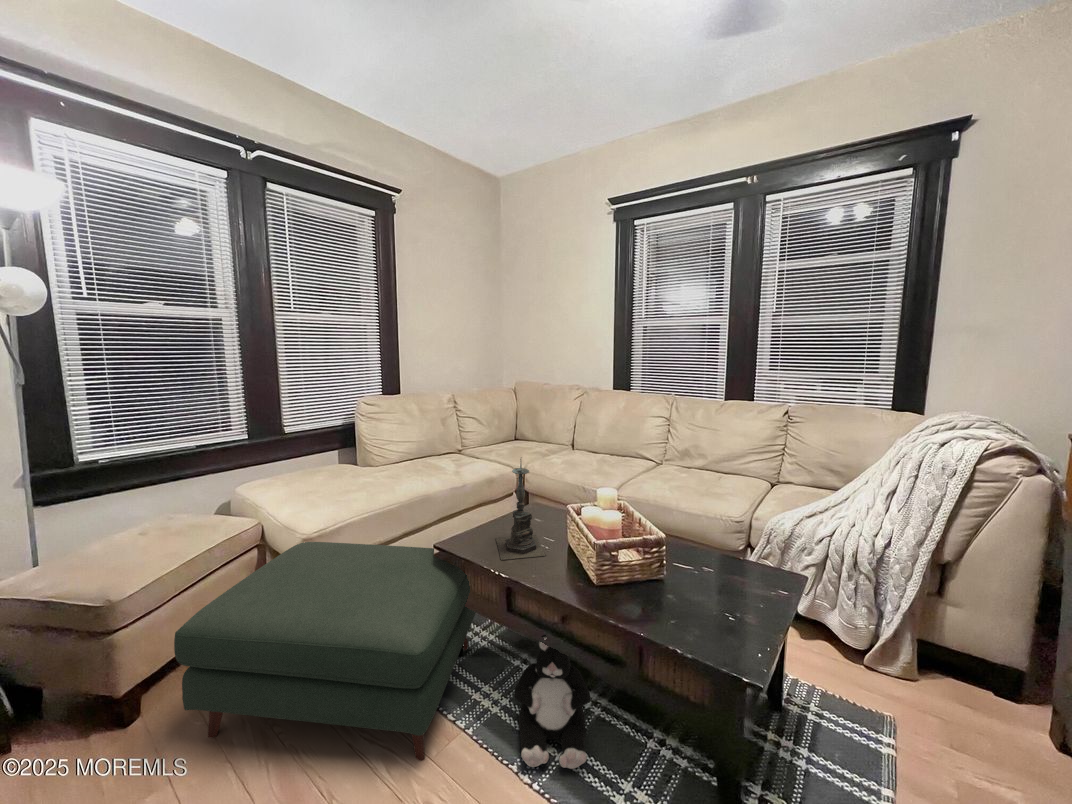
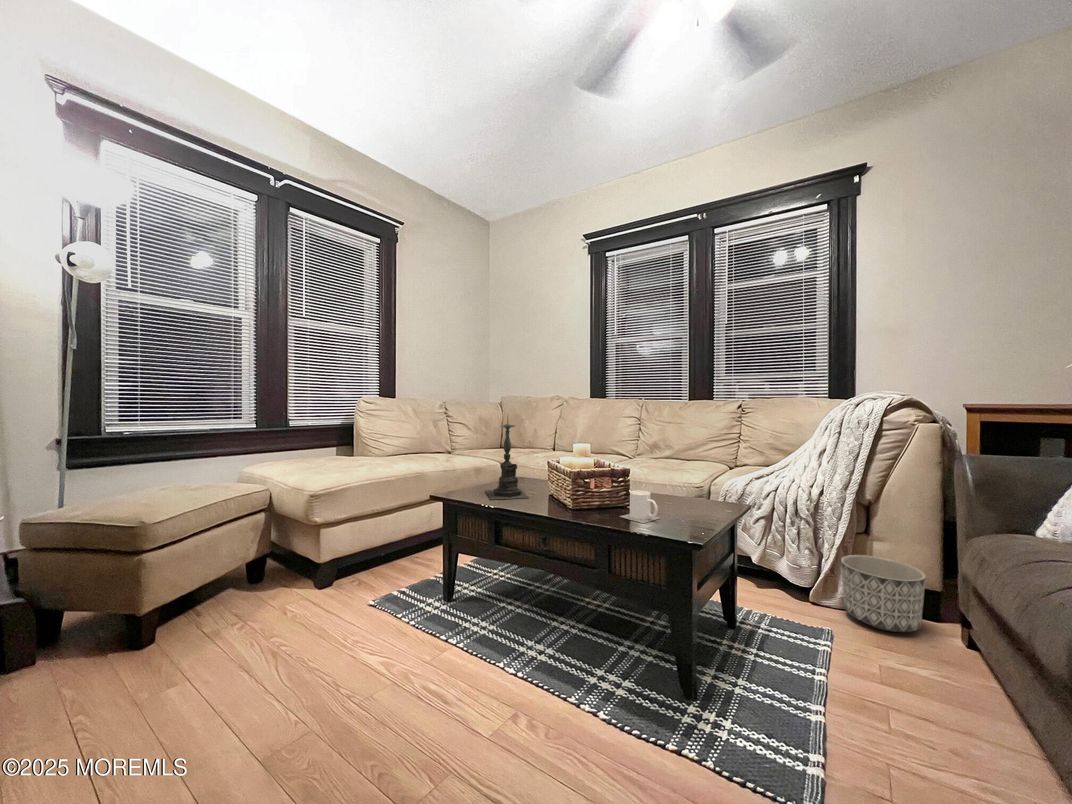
ottoman: present [174,542,476,761] -> none [201,500,468,664]
mug: none [653,574,705,624] -> present [620,490,660,523]
planter: none [907,622,1017,728] -> present [841,555,926,632]
plush toy: present [514,635,590,769] -> none [501,556,568,662]

